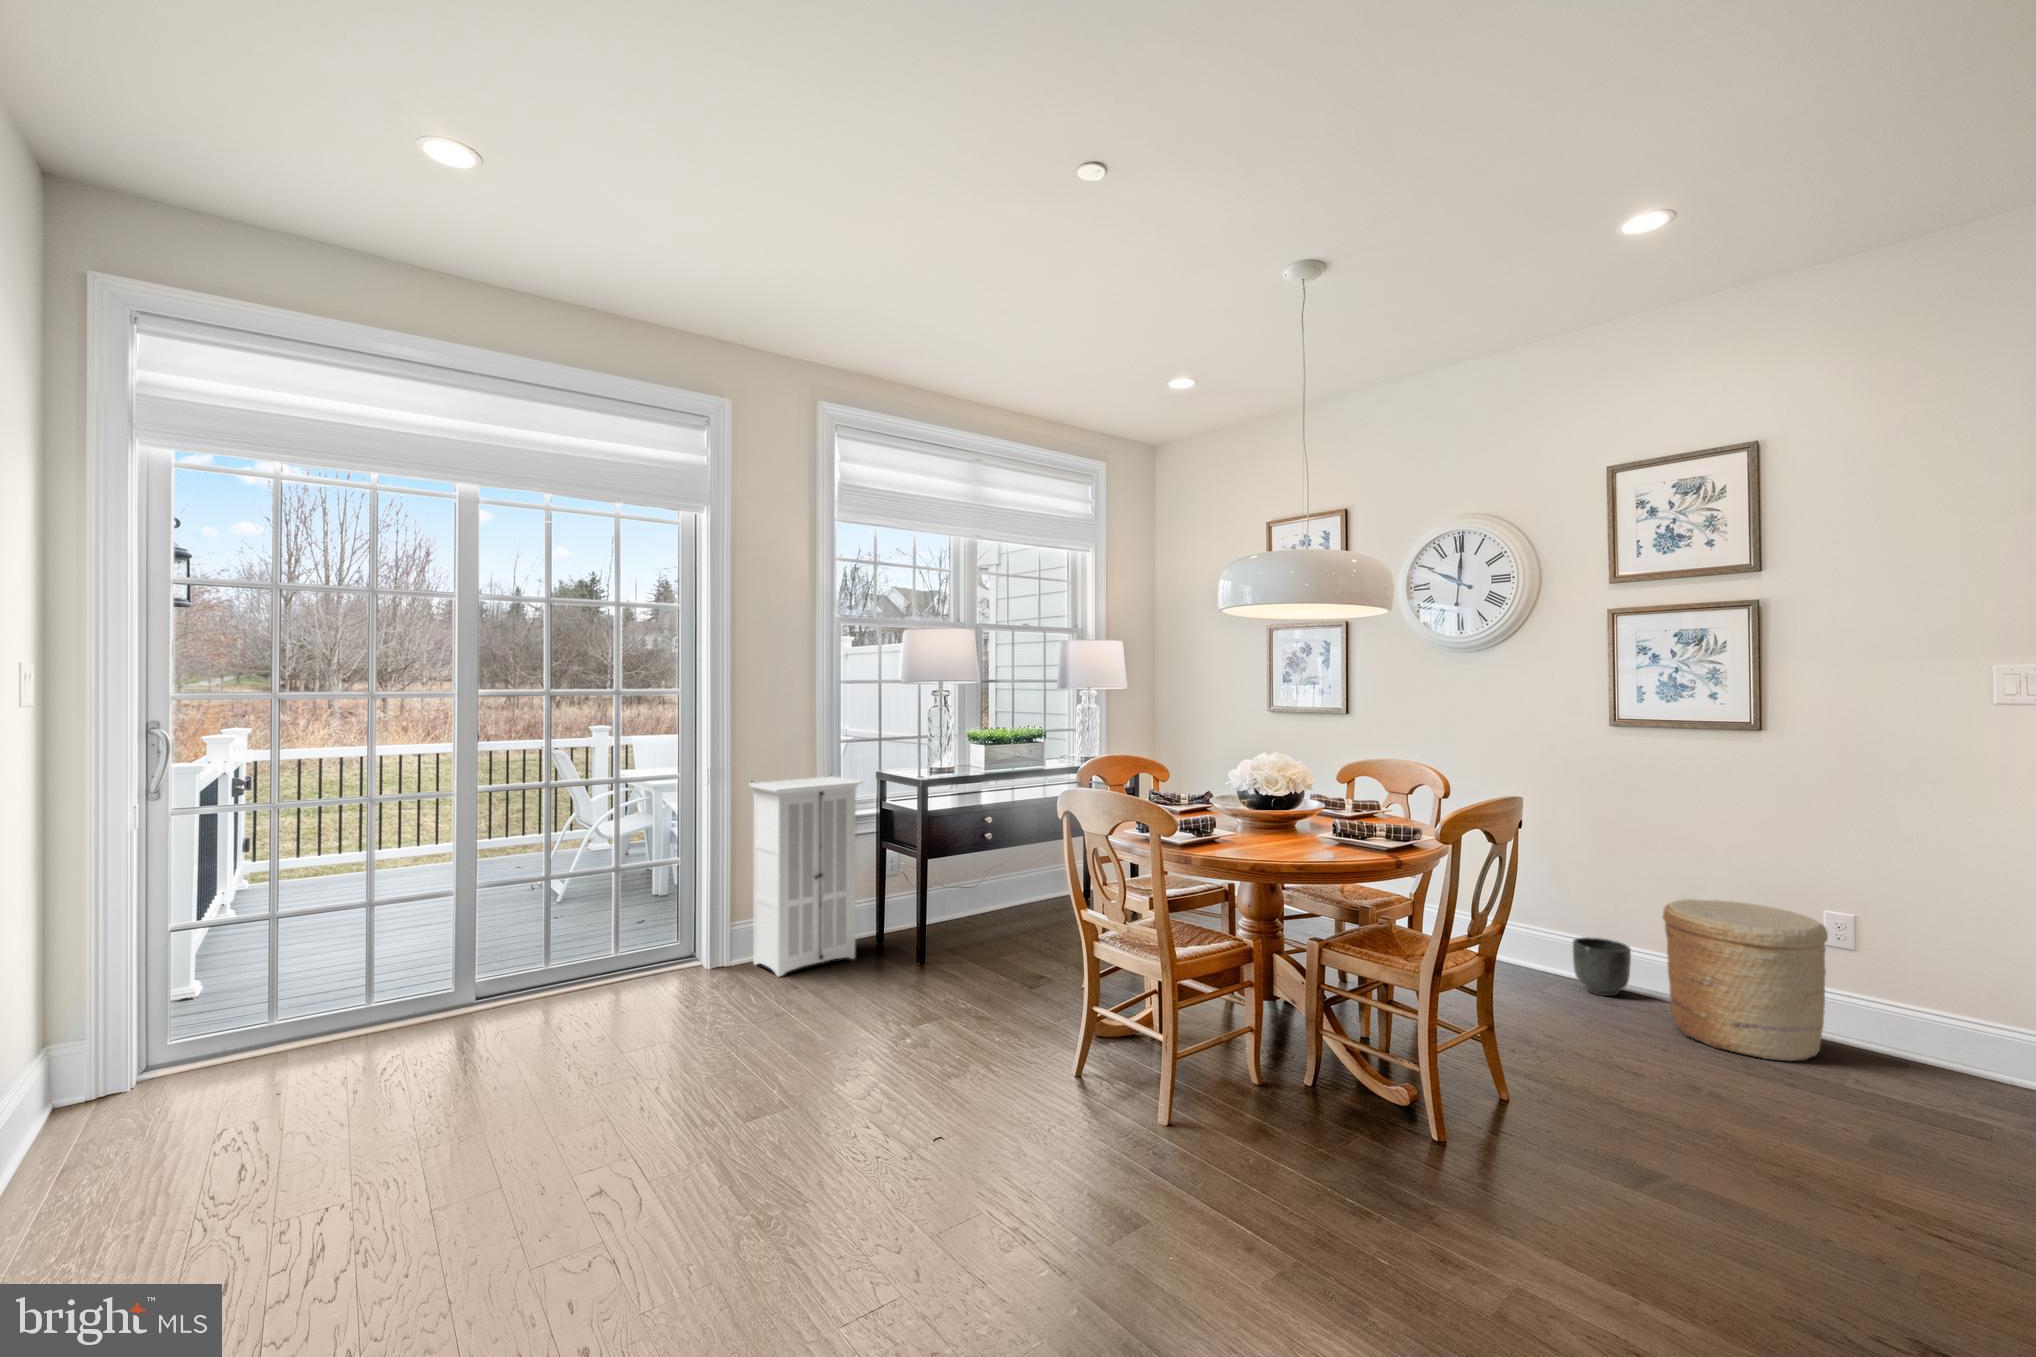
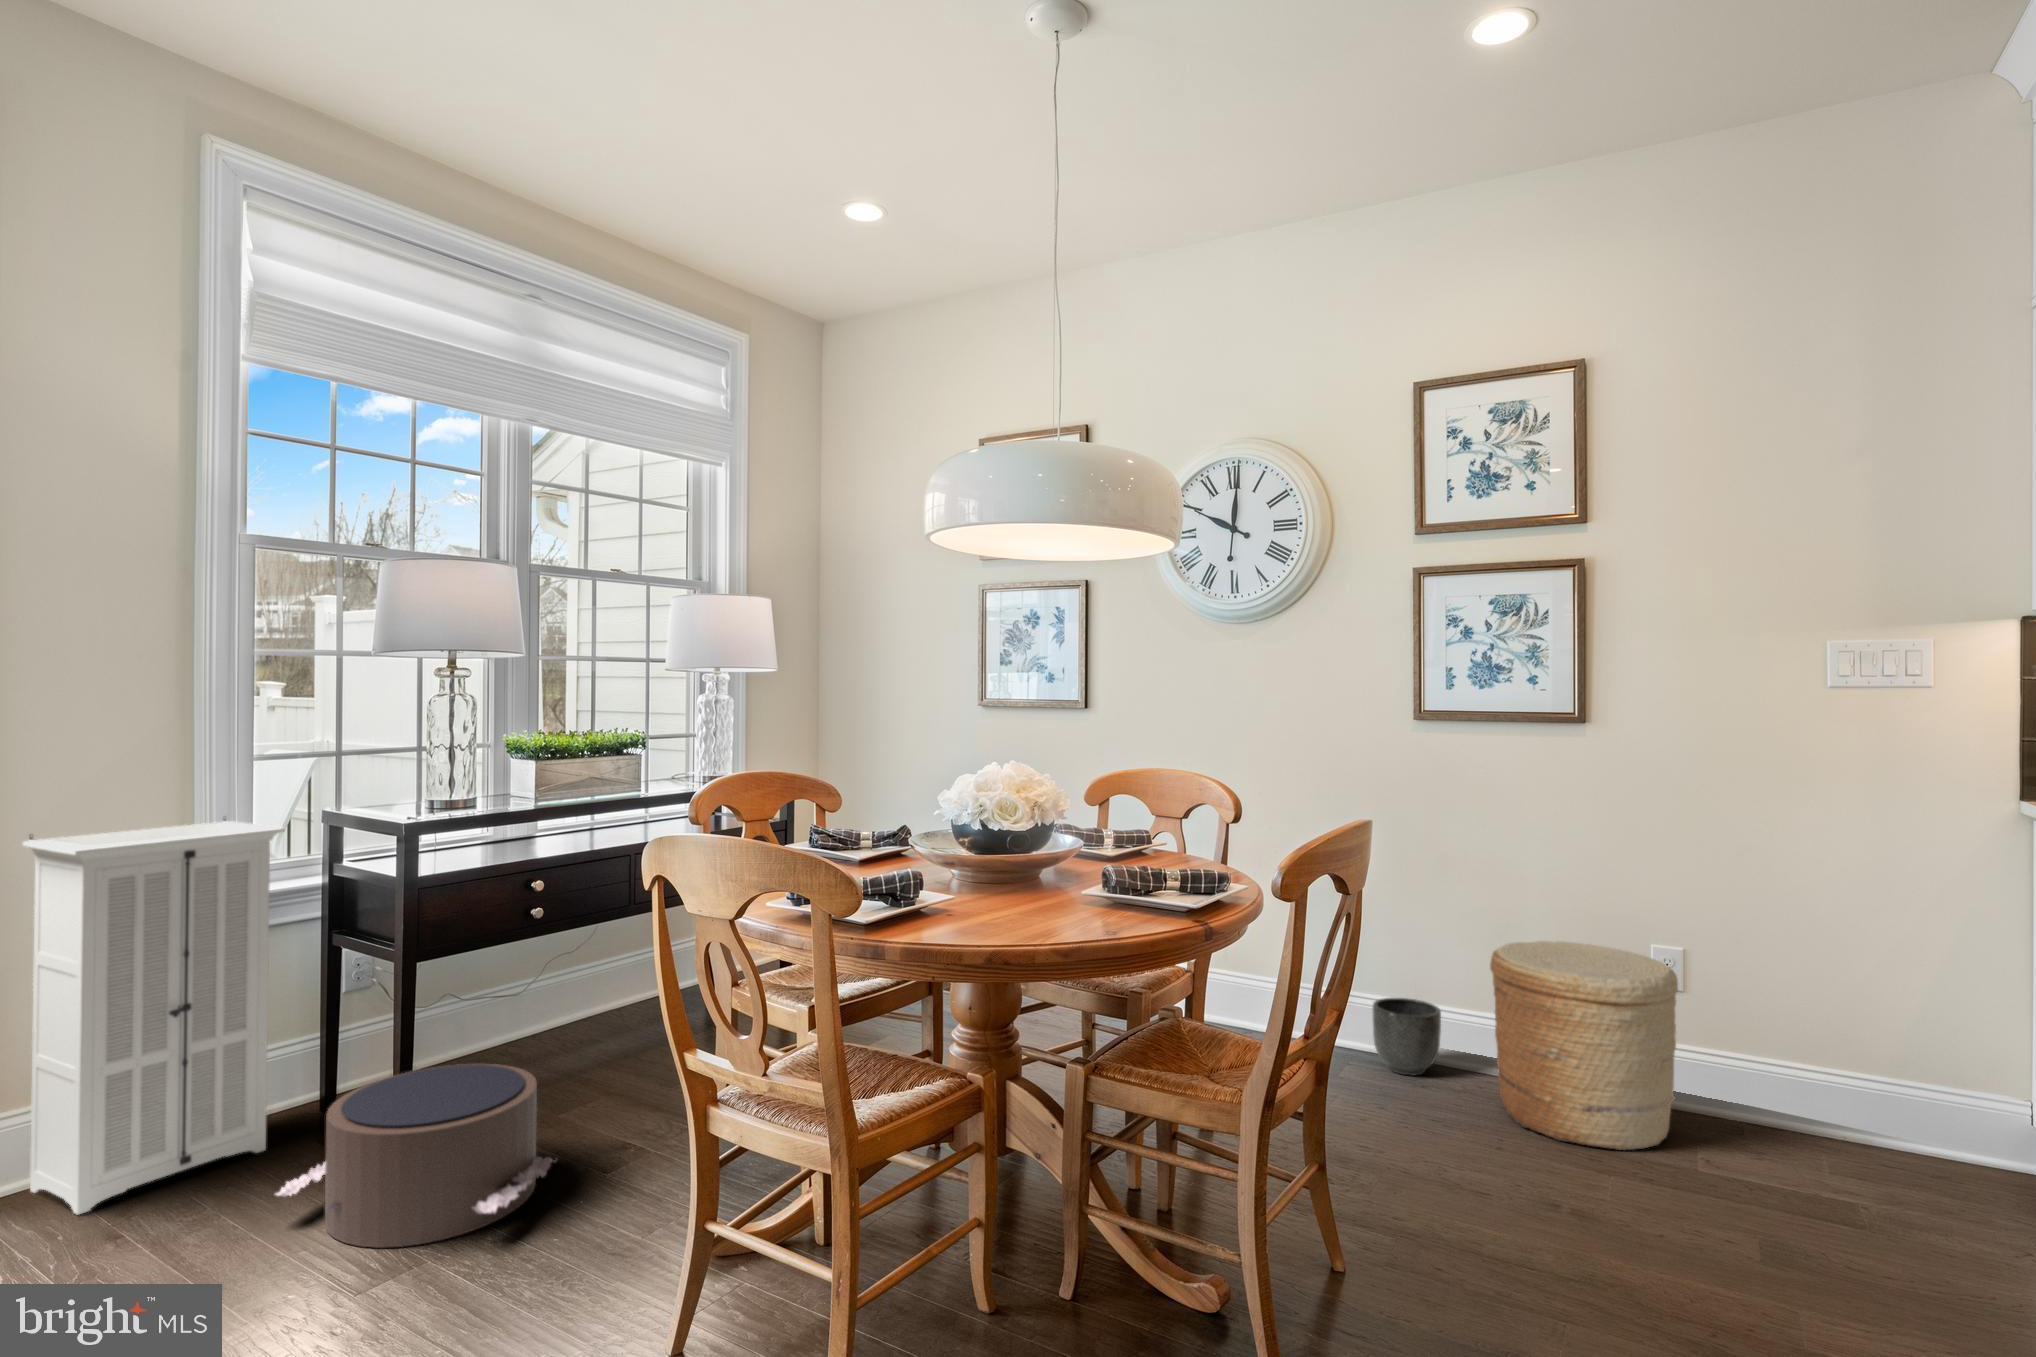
pouf: none [869,919,1008,1009] -> present [276,1064,556,1248]

